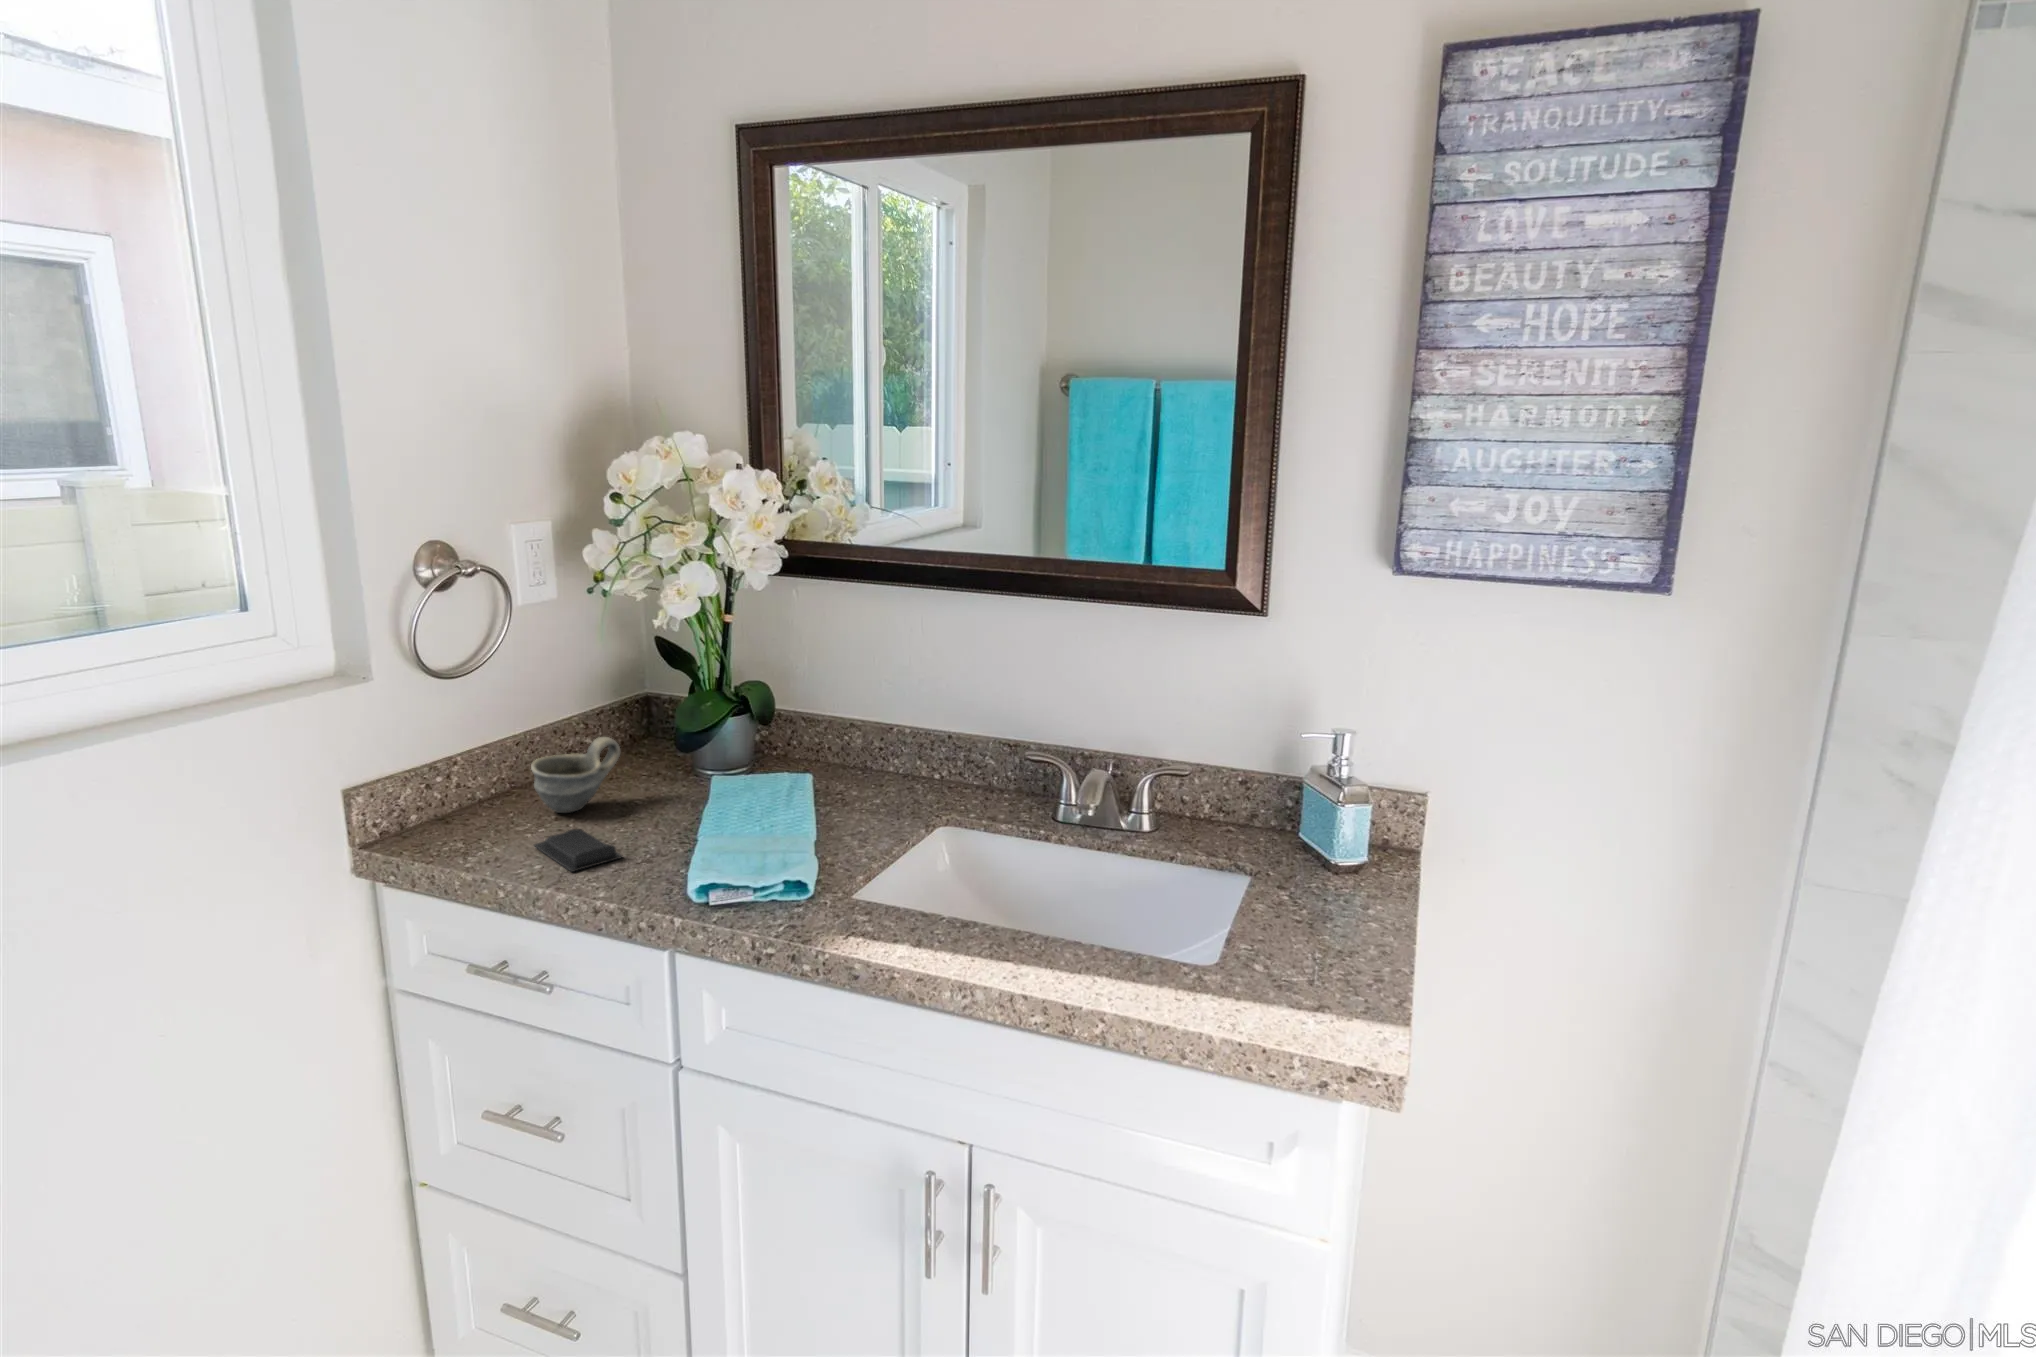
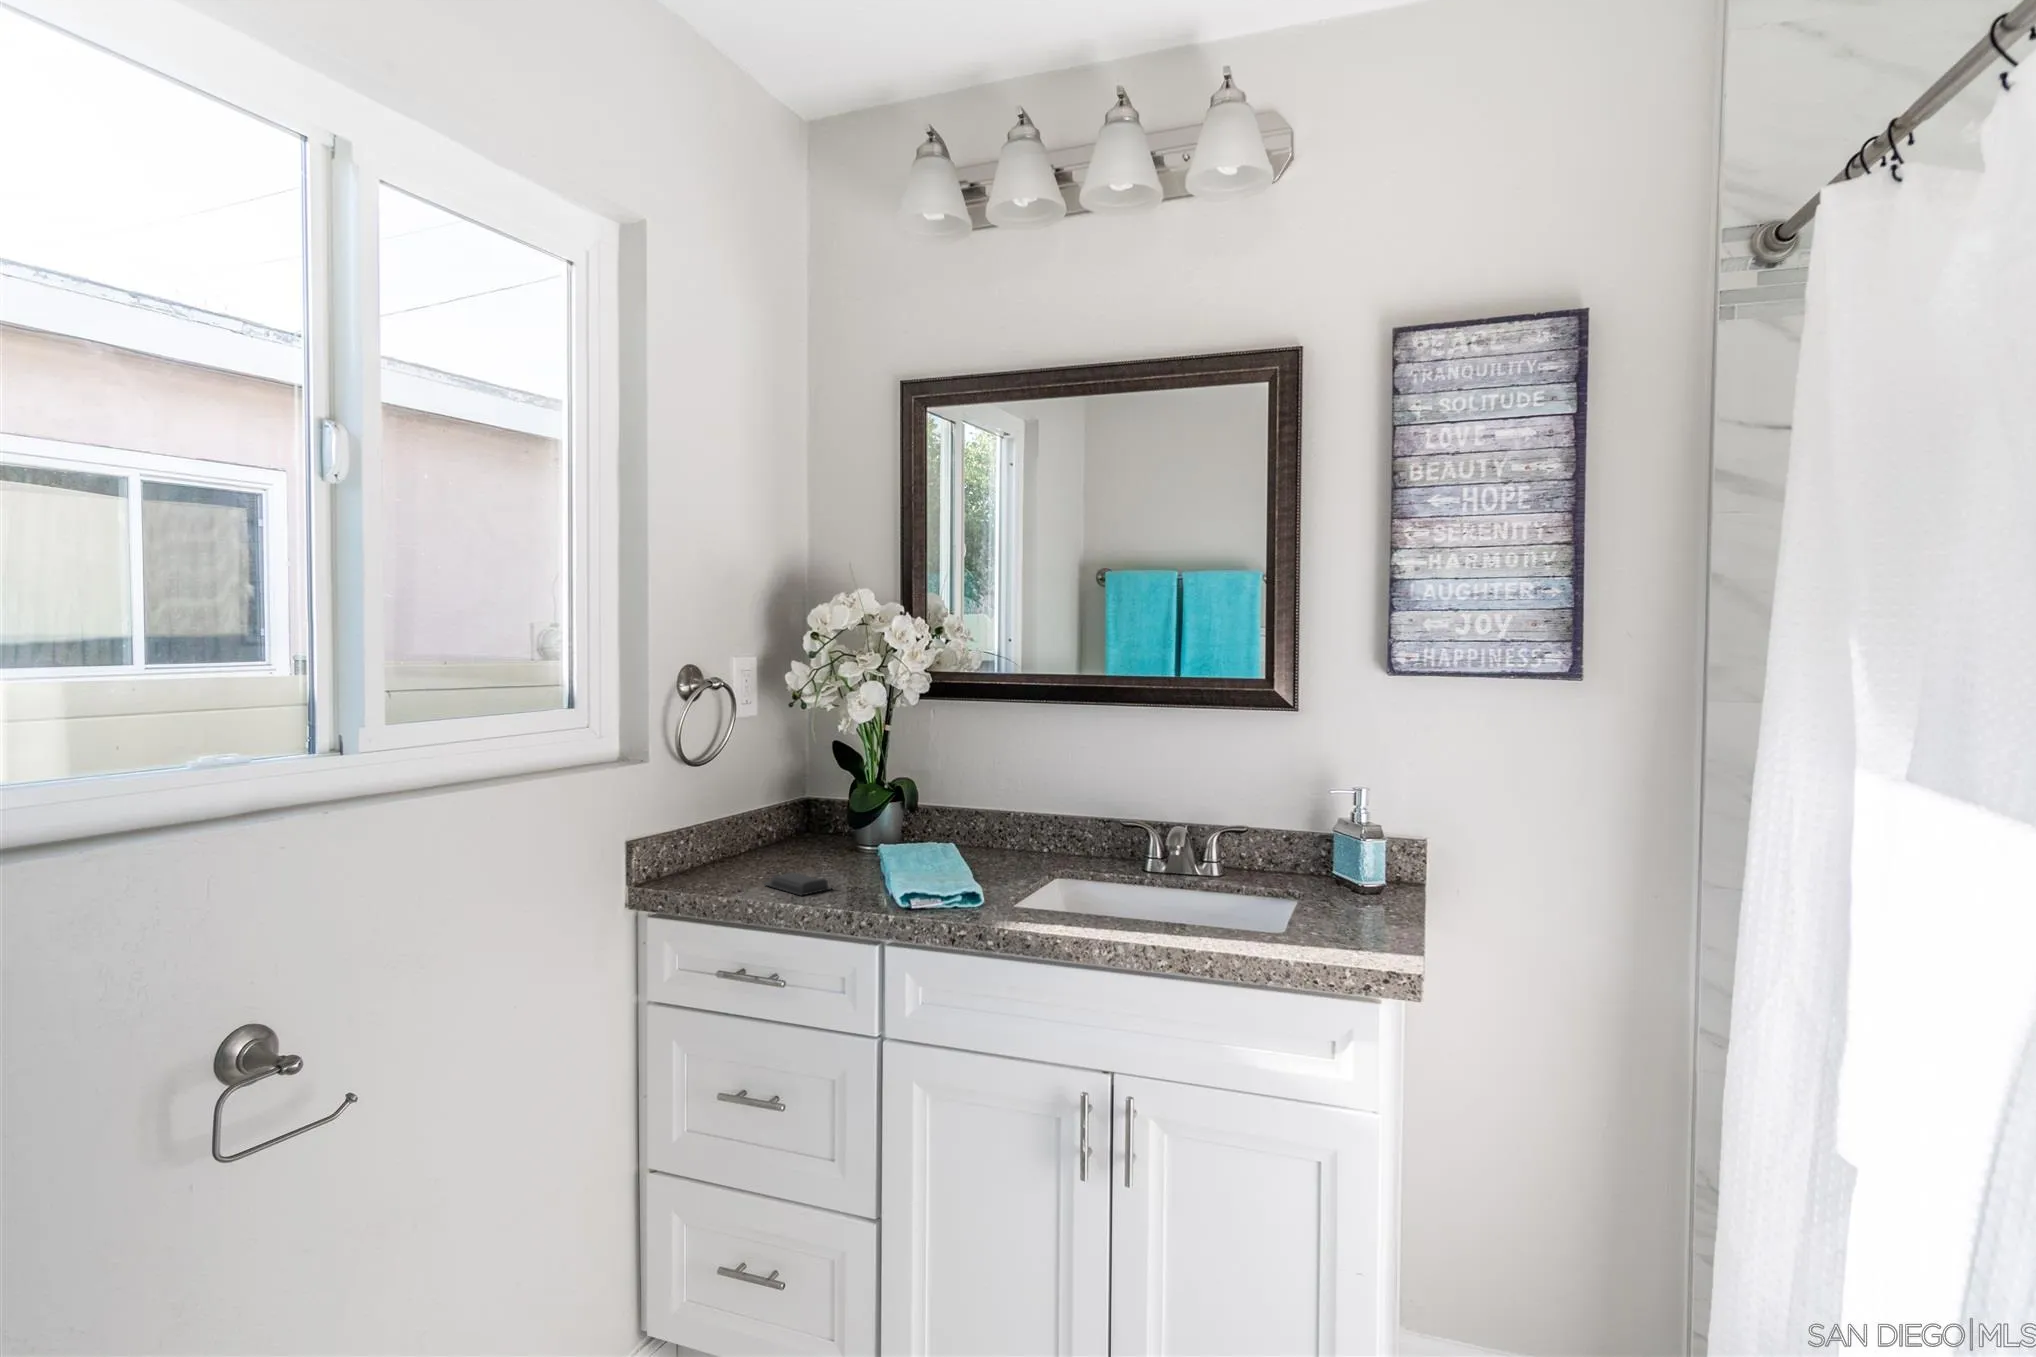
cup: present [531,737,620,813] -> none [748,813,809,869]

